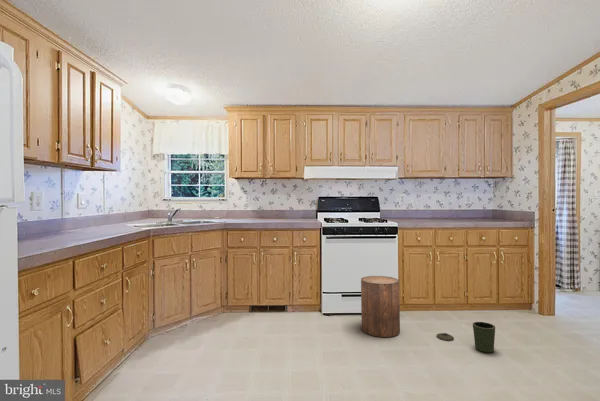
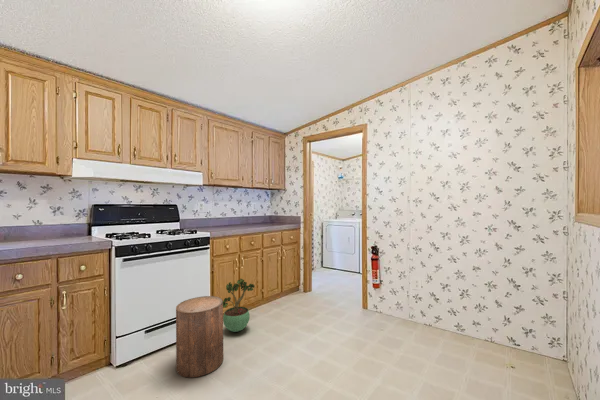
potted plant: none [407,270,443,322] -> present [223,279,254,332]
trash can: present [436,322,495,353] -> none [257,317,307,347]

